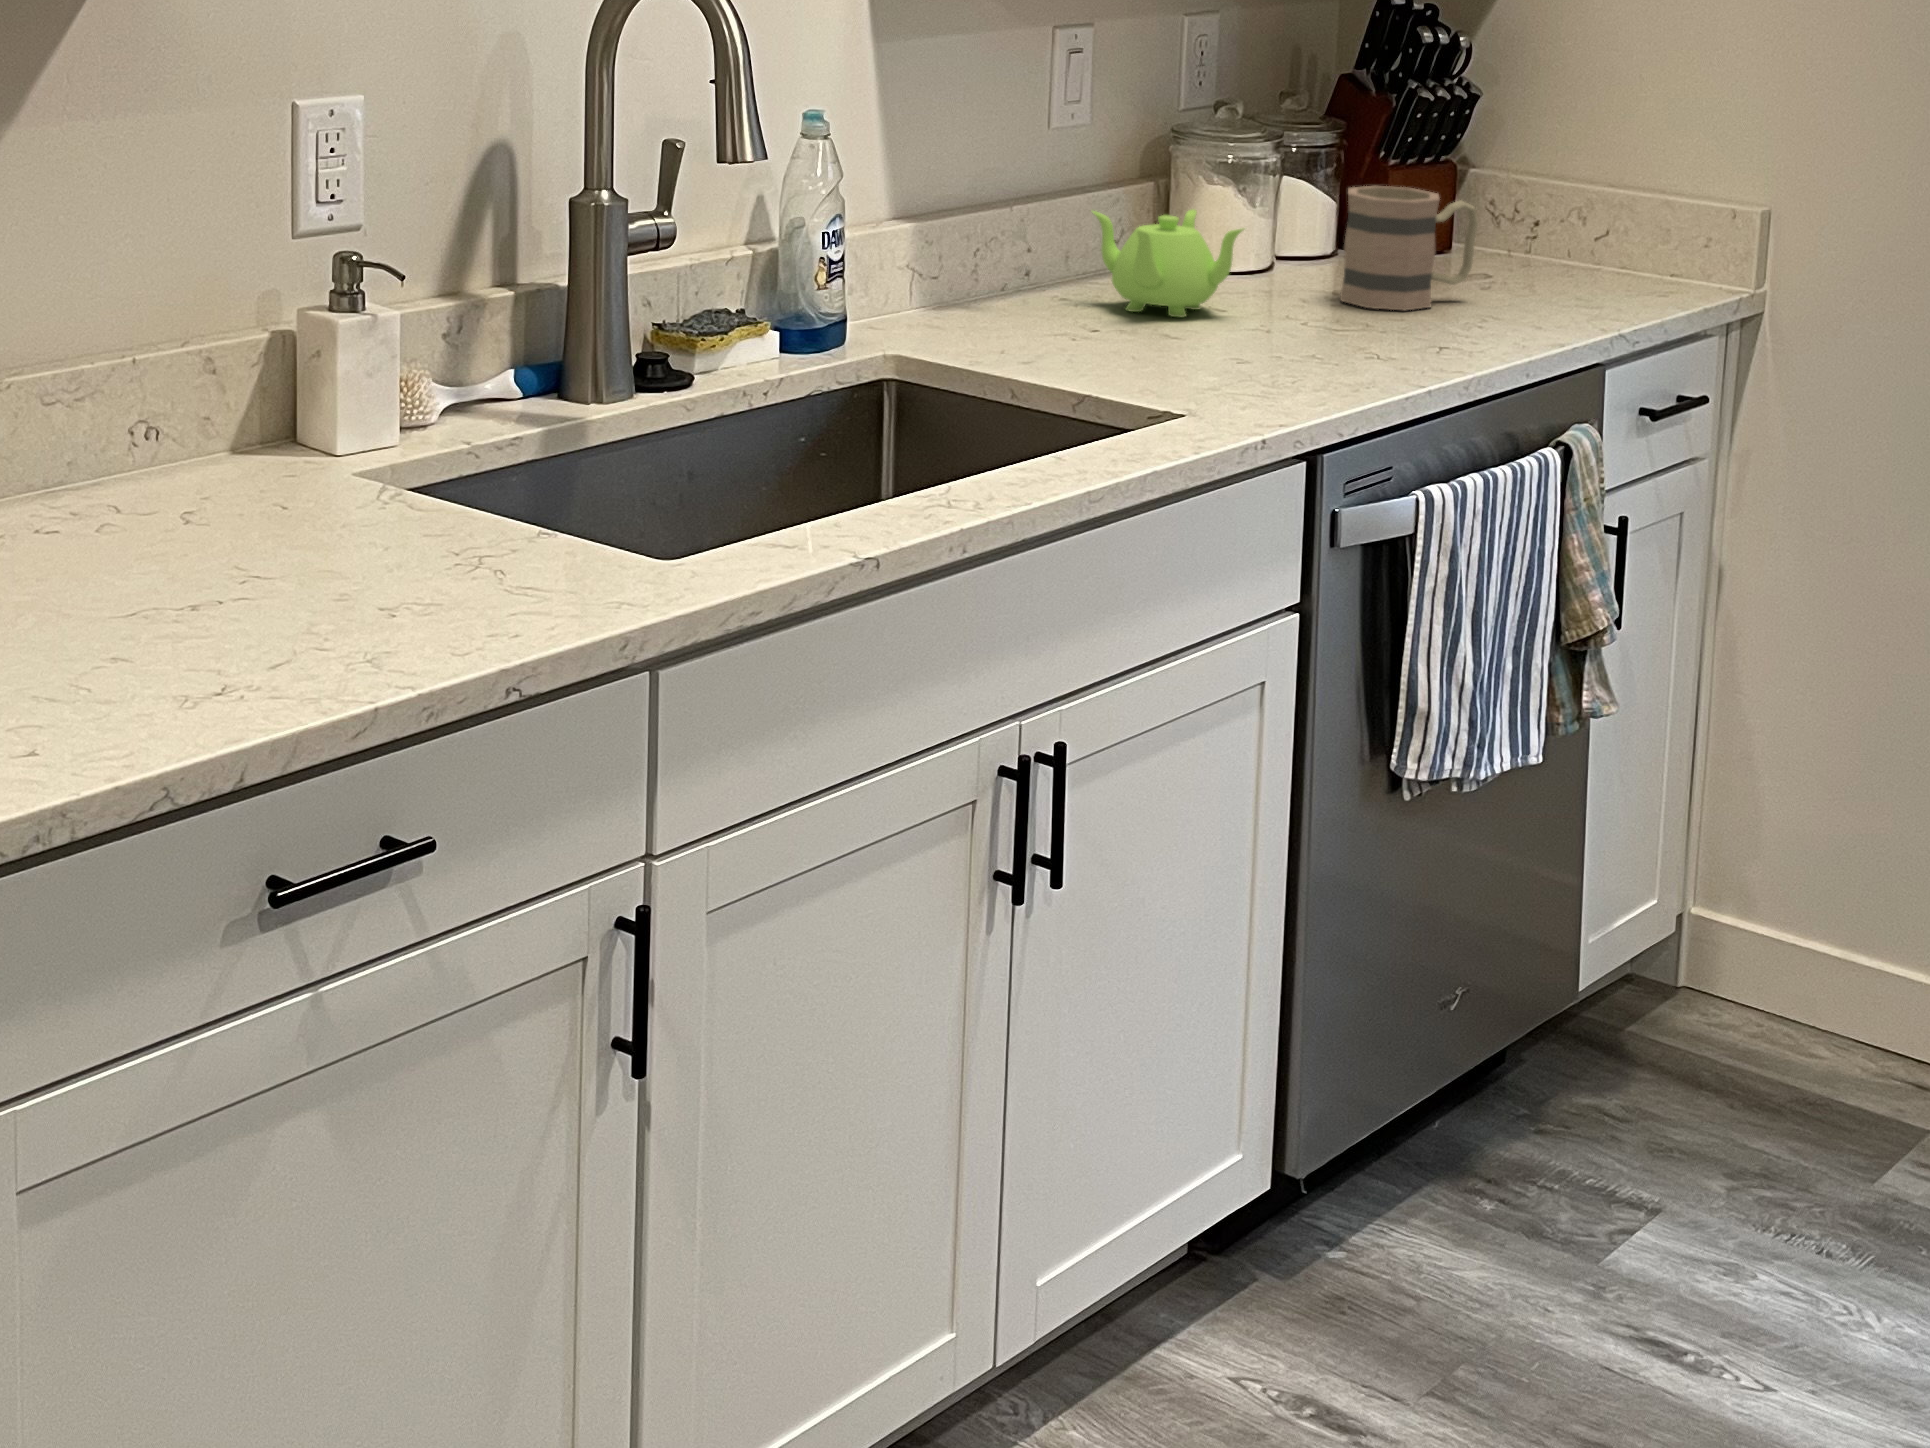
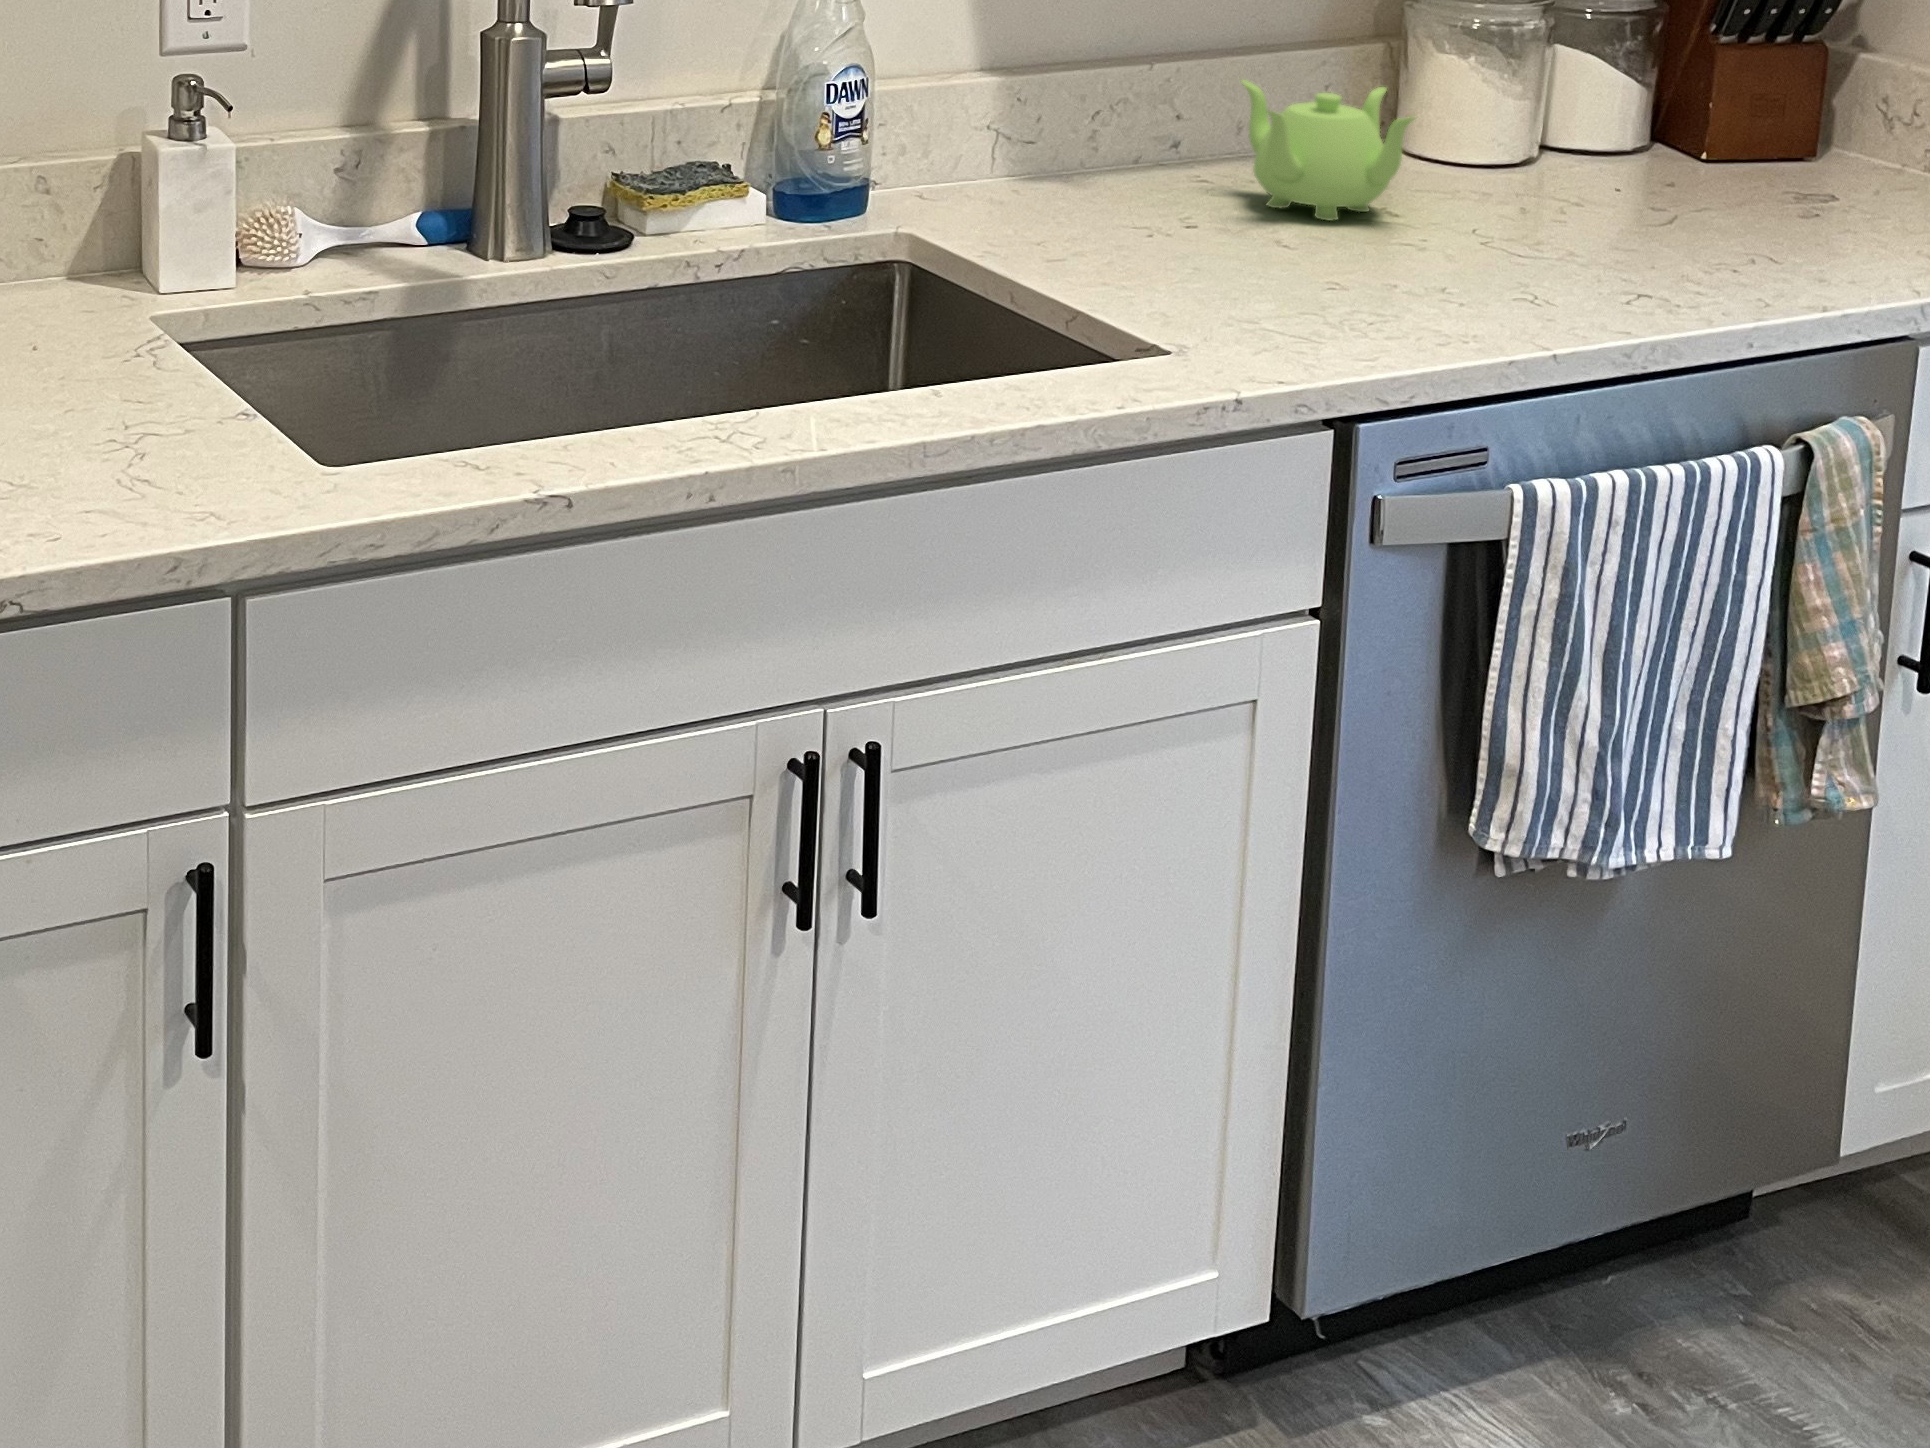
mug: present [1340,186,1478,311] -> none [1570,73,1775,238]

